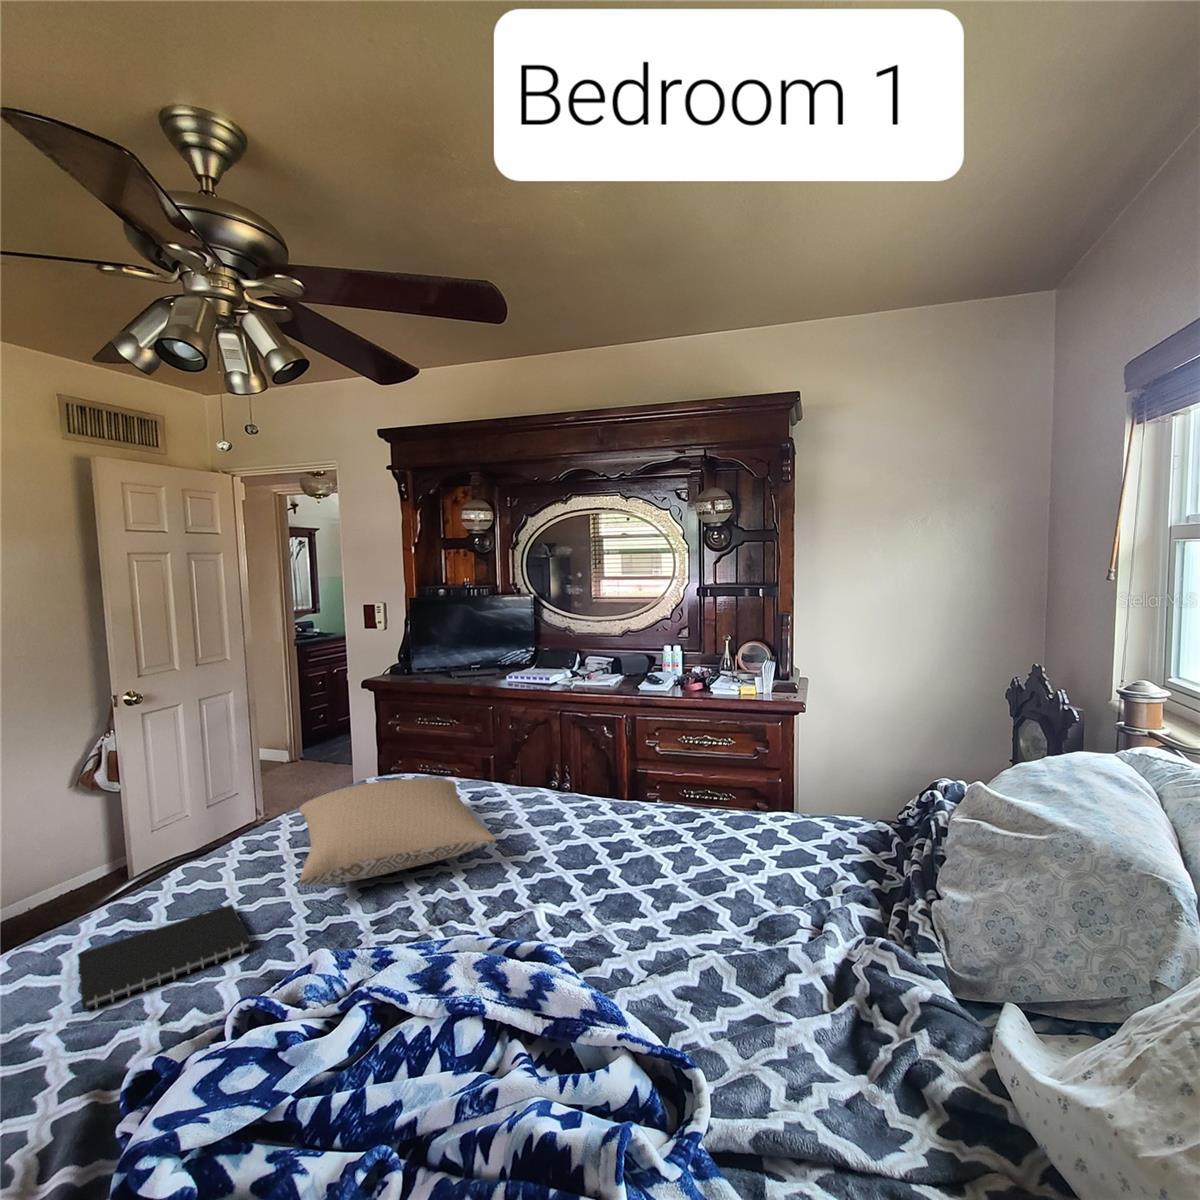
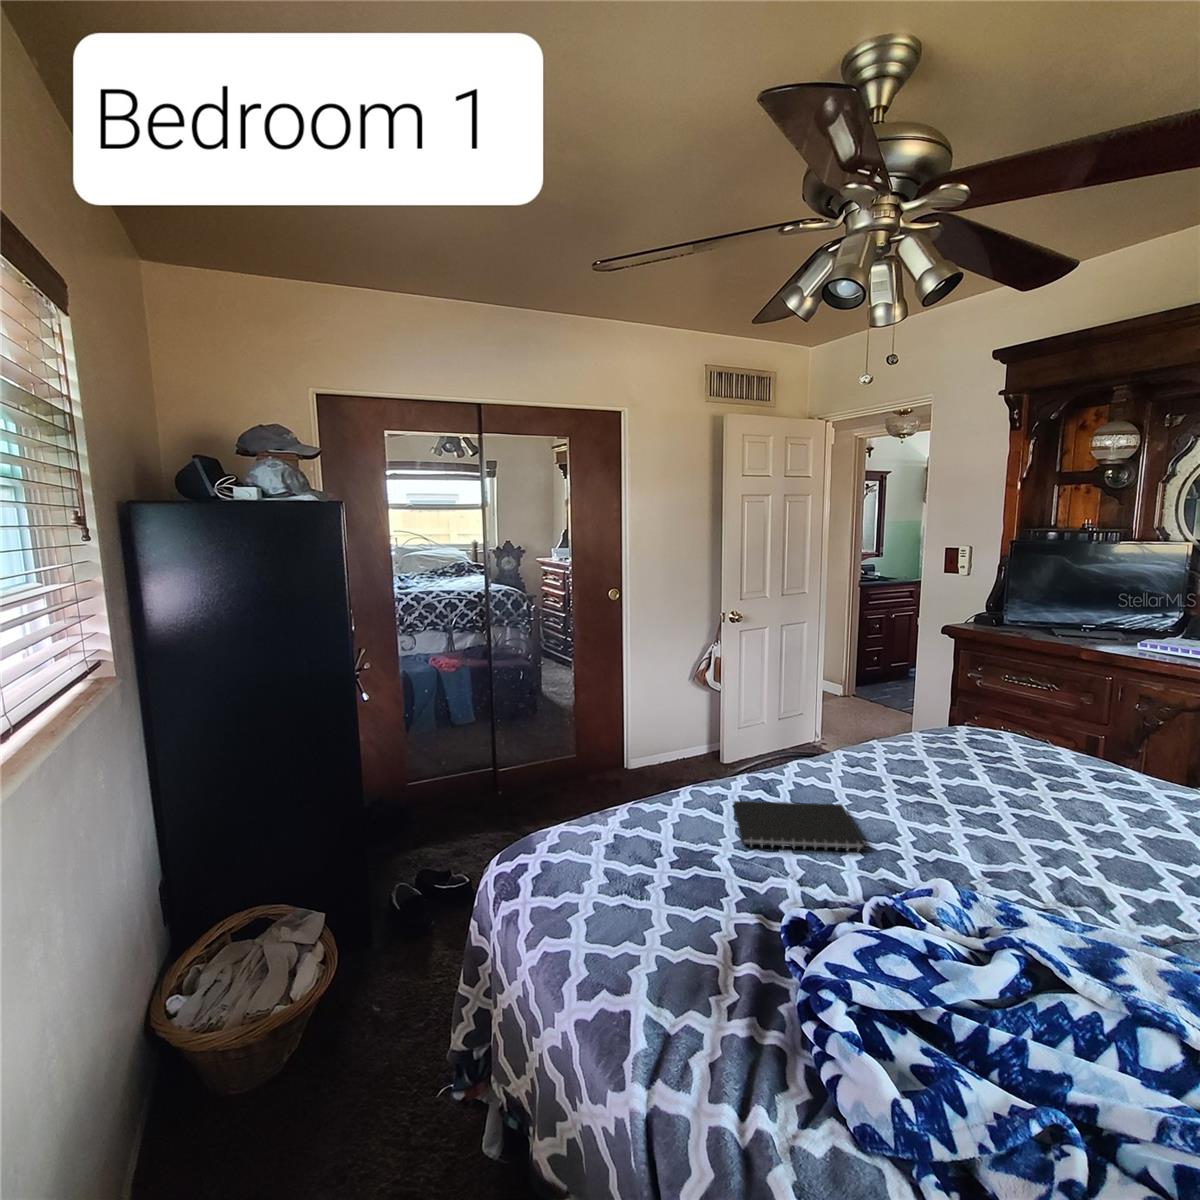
pillow: present [299,779,496,885] -> none [896,730,1162,842]

